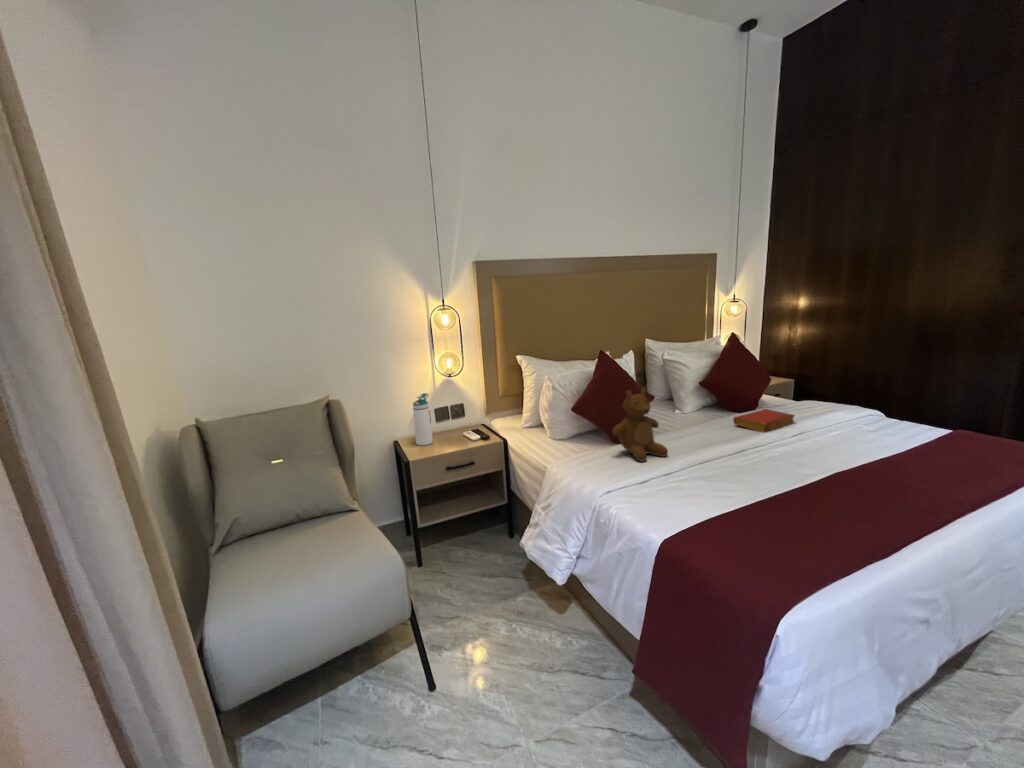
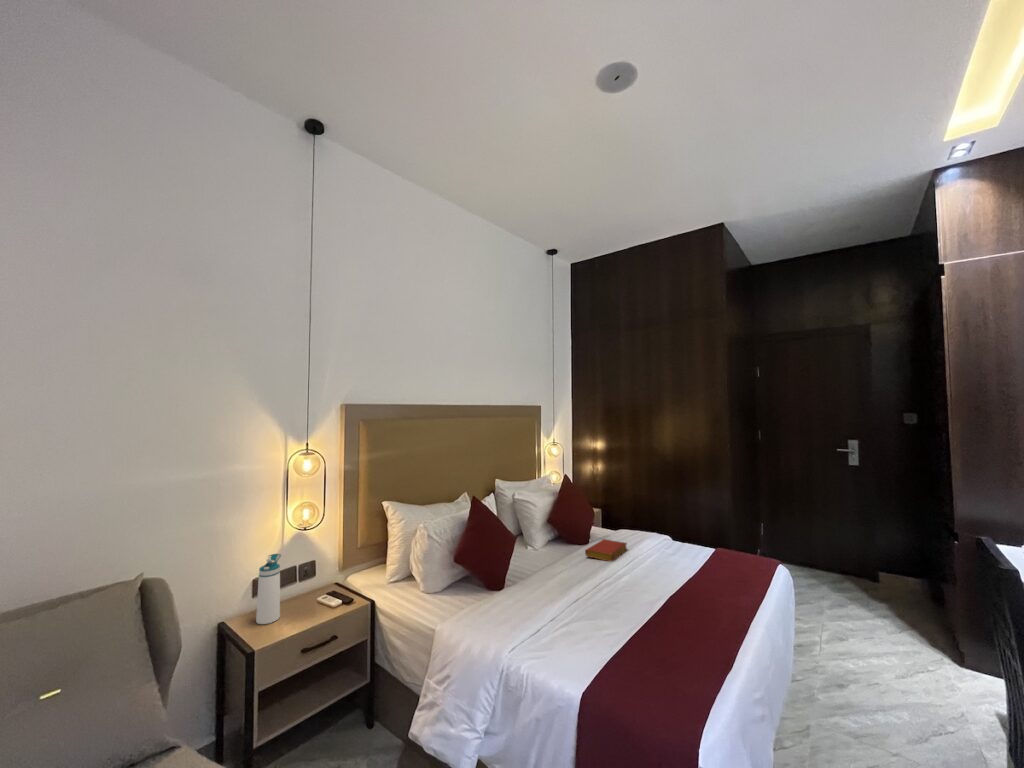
teddy bear: present [612,388,668,462] -> none [500,530,551,607]

